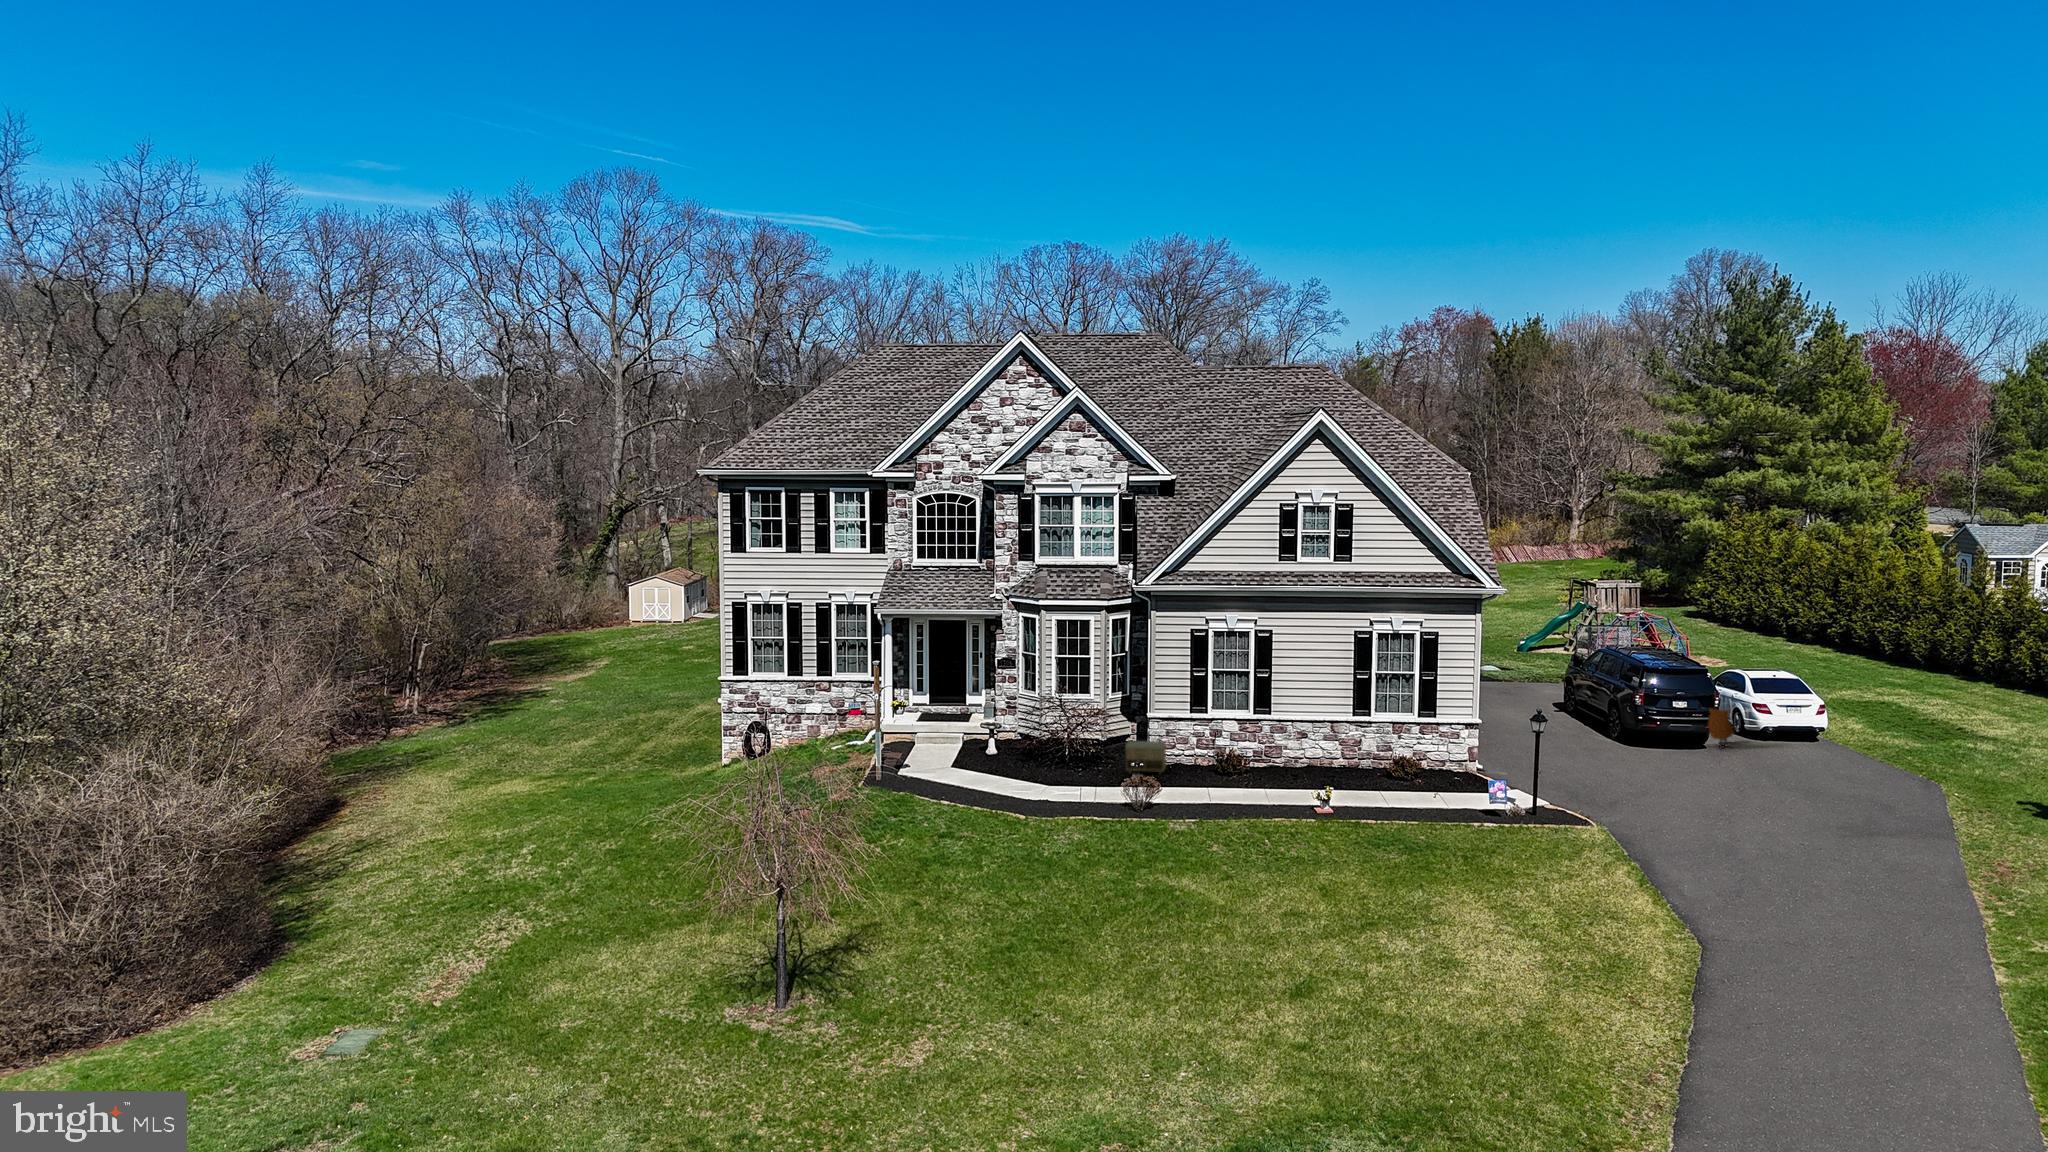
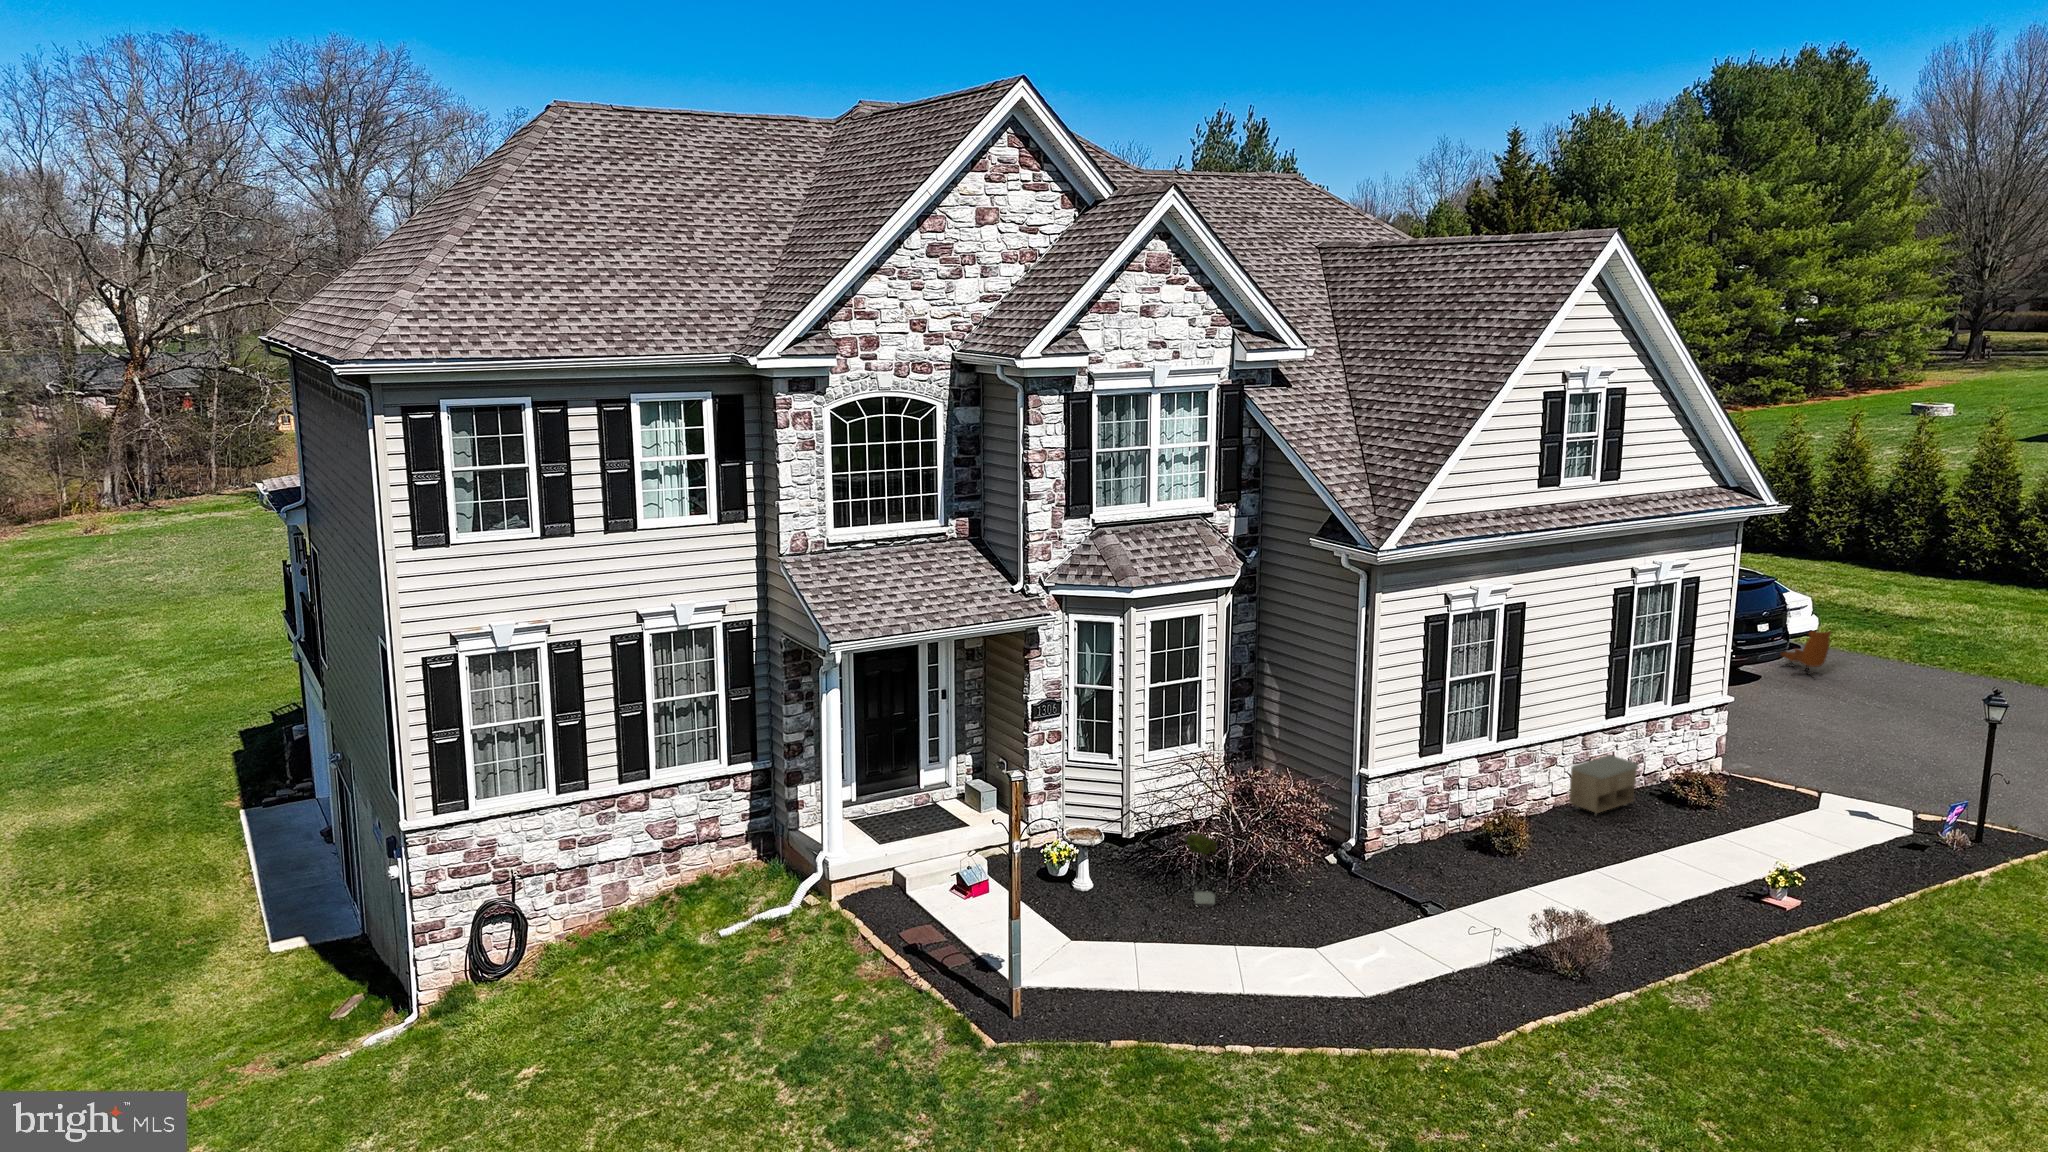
potted tree: none [1026,728,1044,768] -> present [1187,834,1217,904]
storage bench: present [1125,741,1166,772] -> present [1569,755,1638,815]

